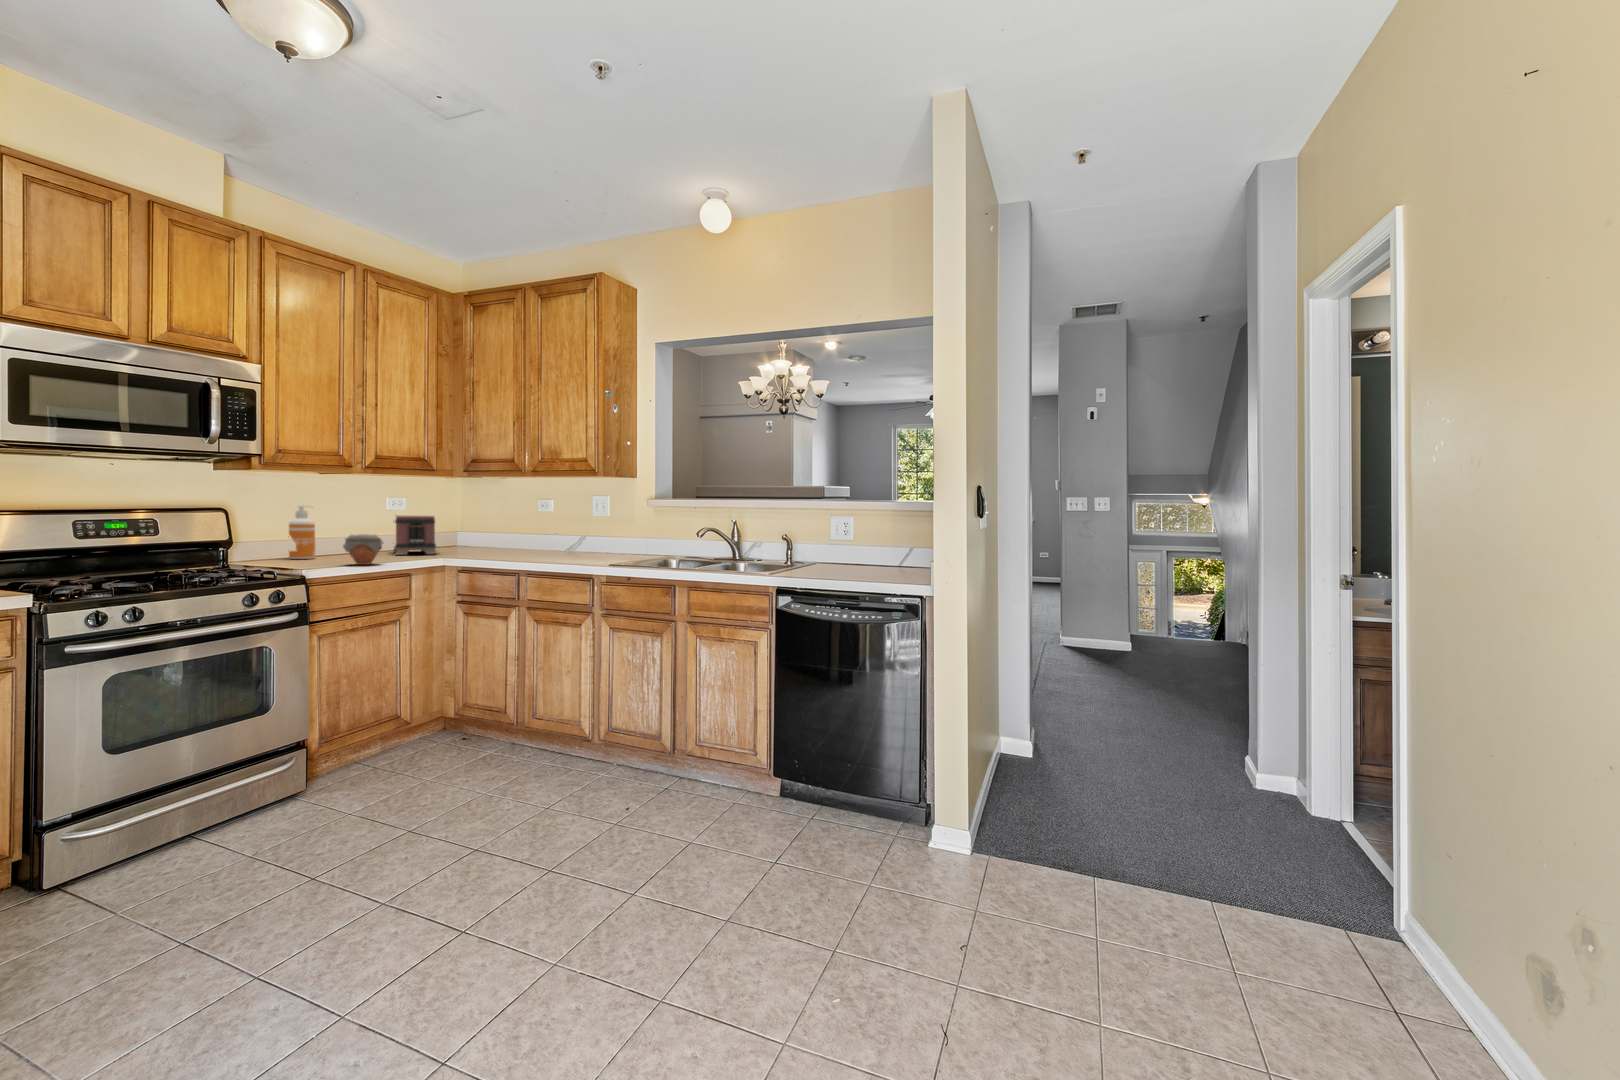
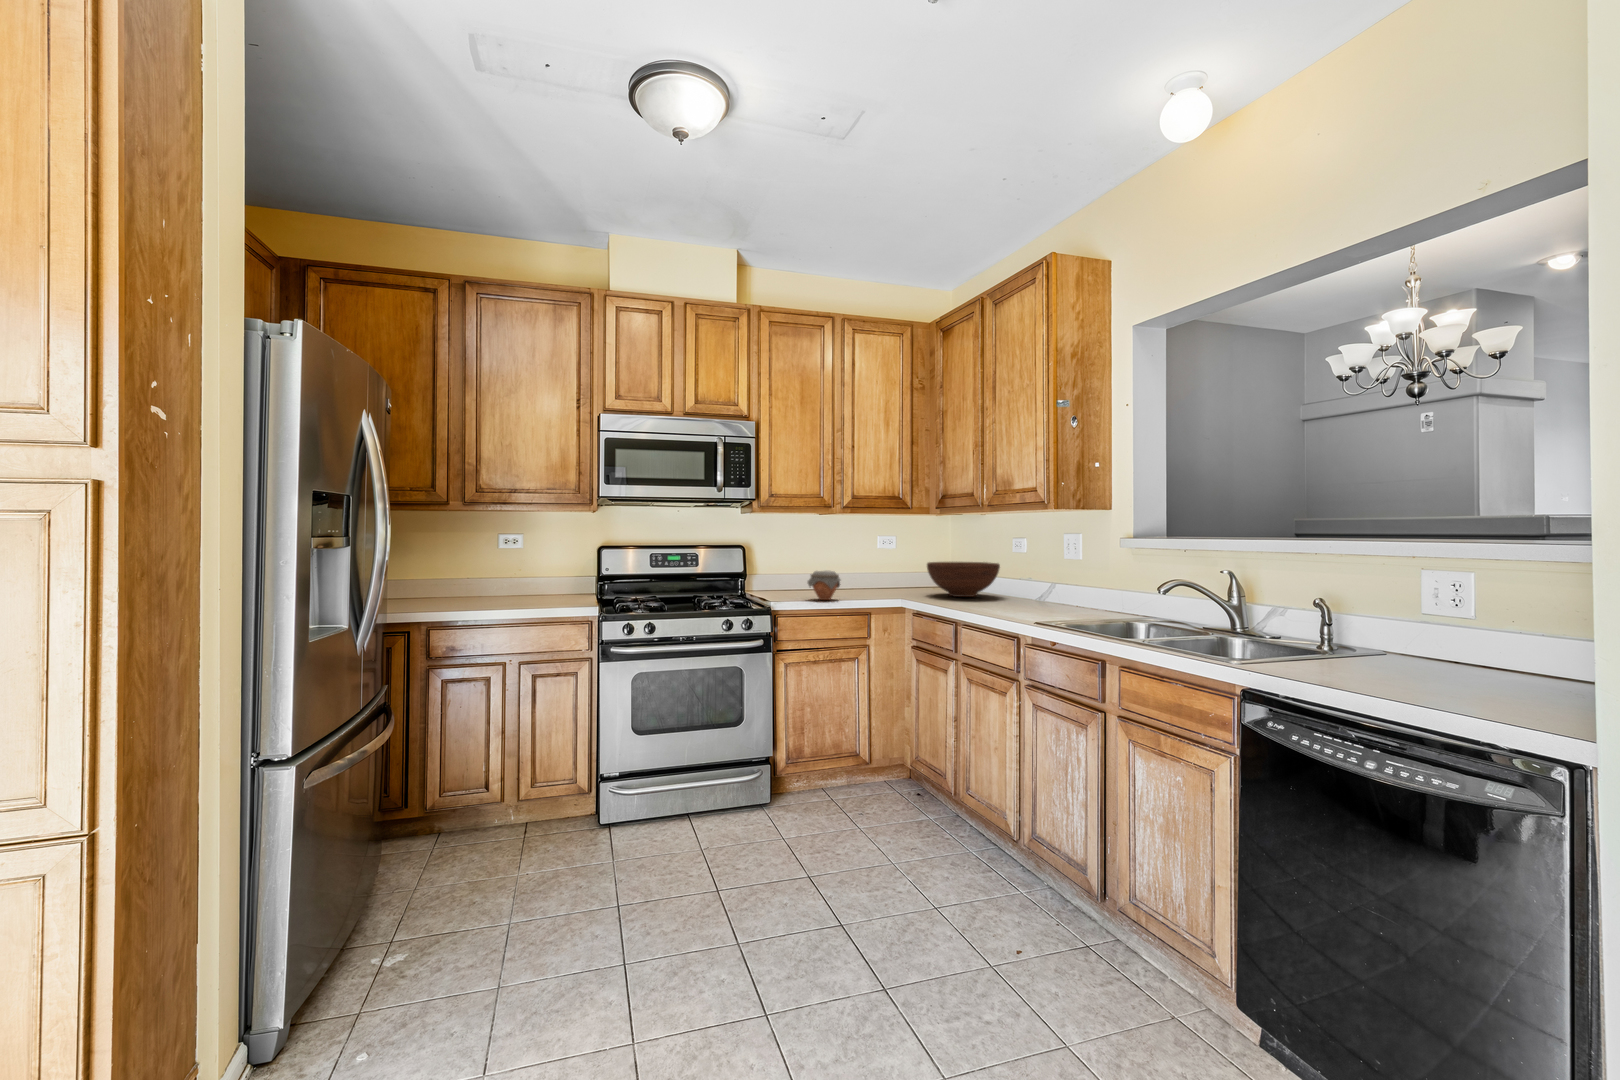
soap dispenser: present [289,506,315,559] -> none [789,542,808,590]
toaster: present [393,515,437,555] -> none [873,549,915,590]
fruit bowl: none [464,526,536,557] -> present [927,562,1000,597]

